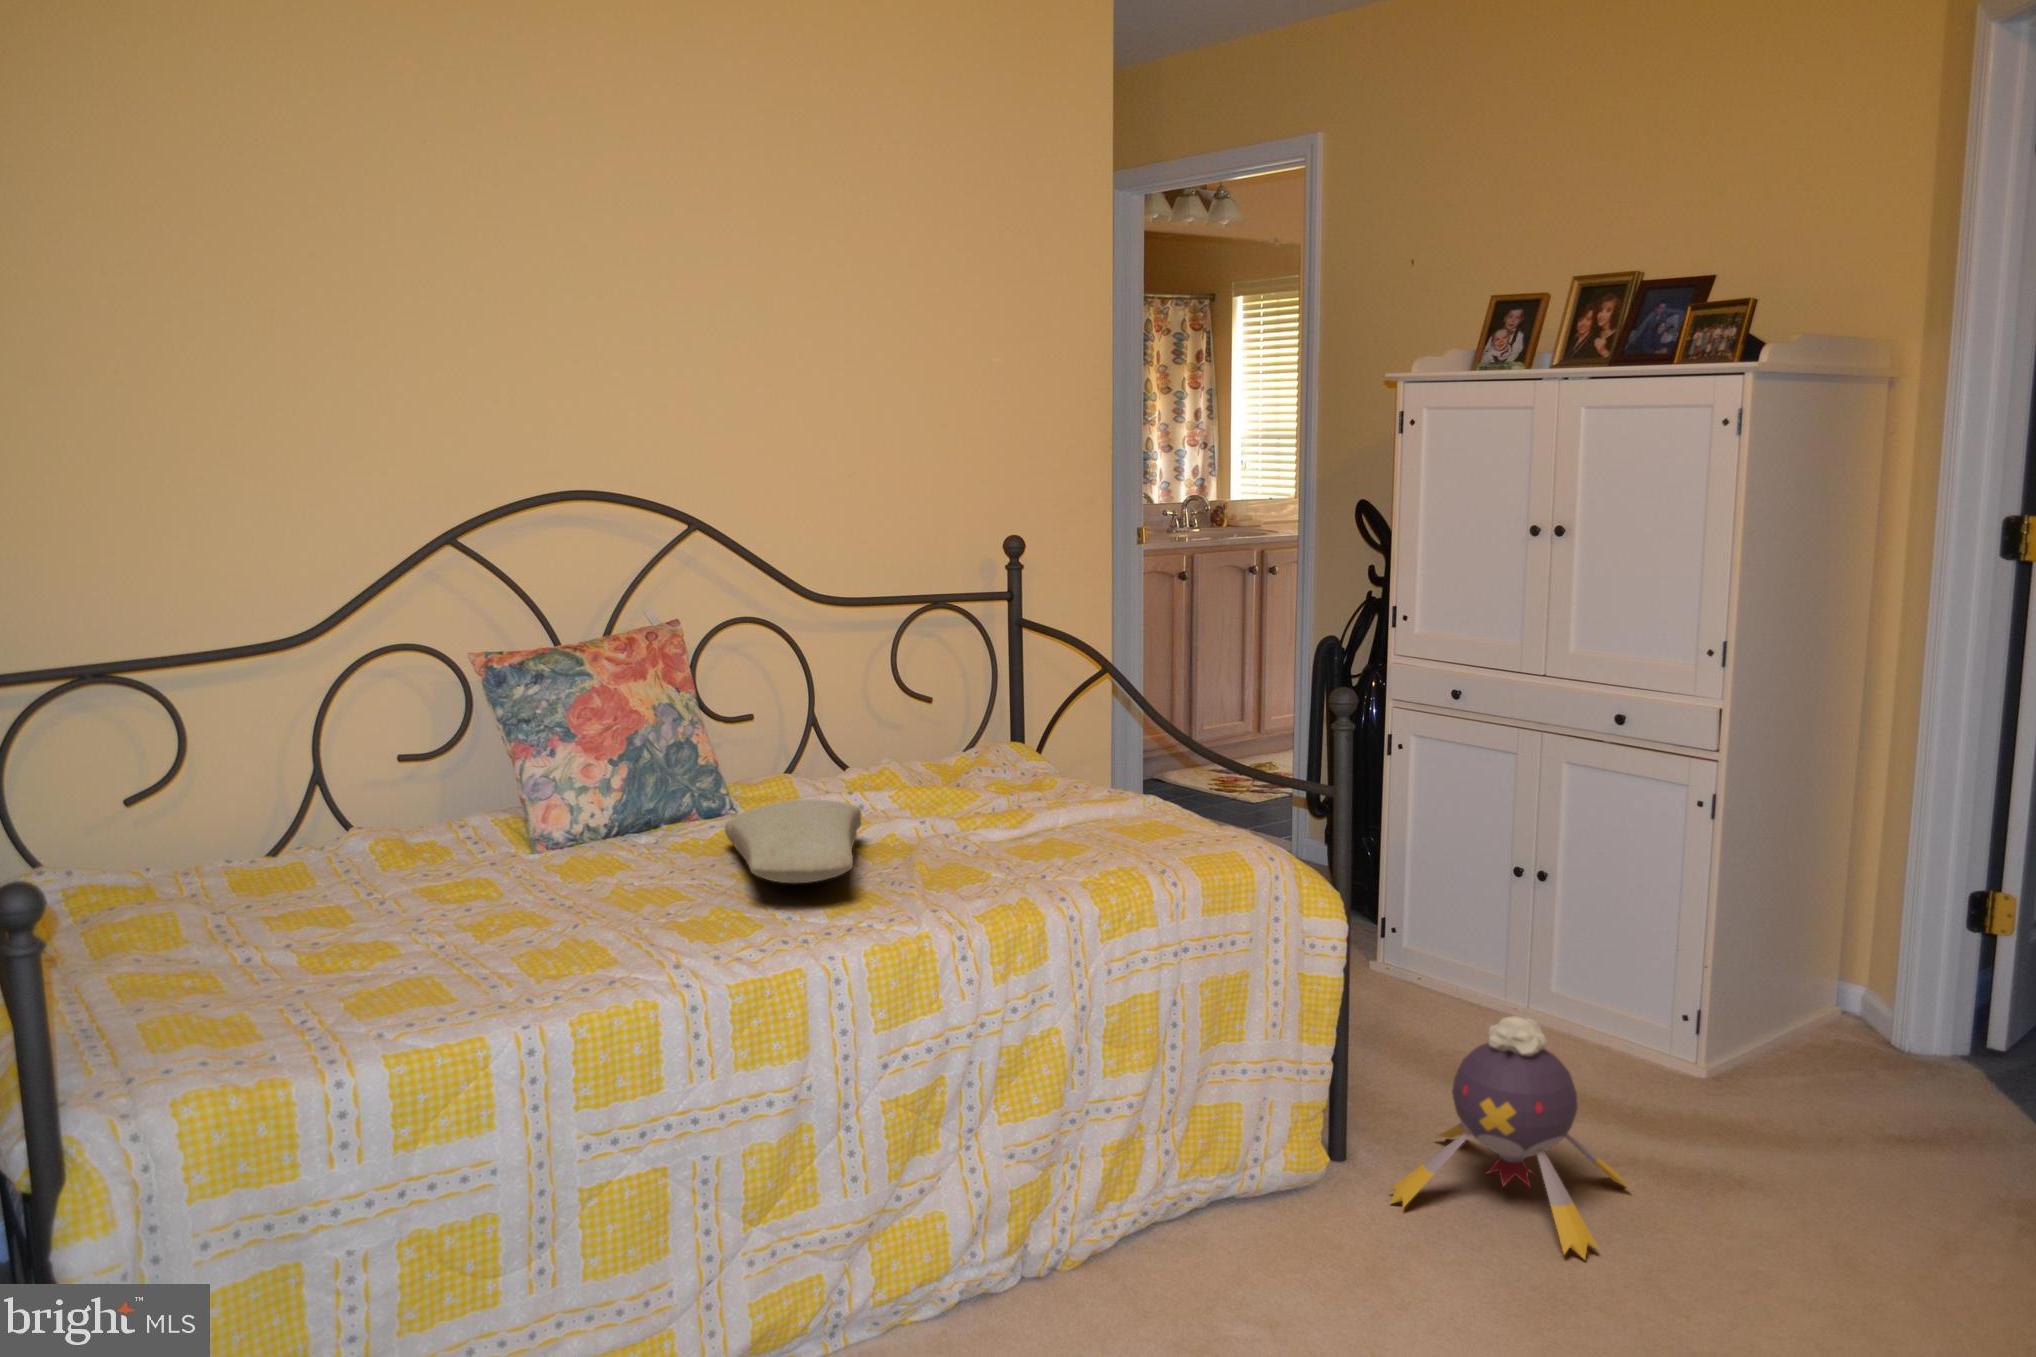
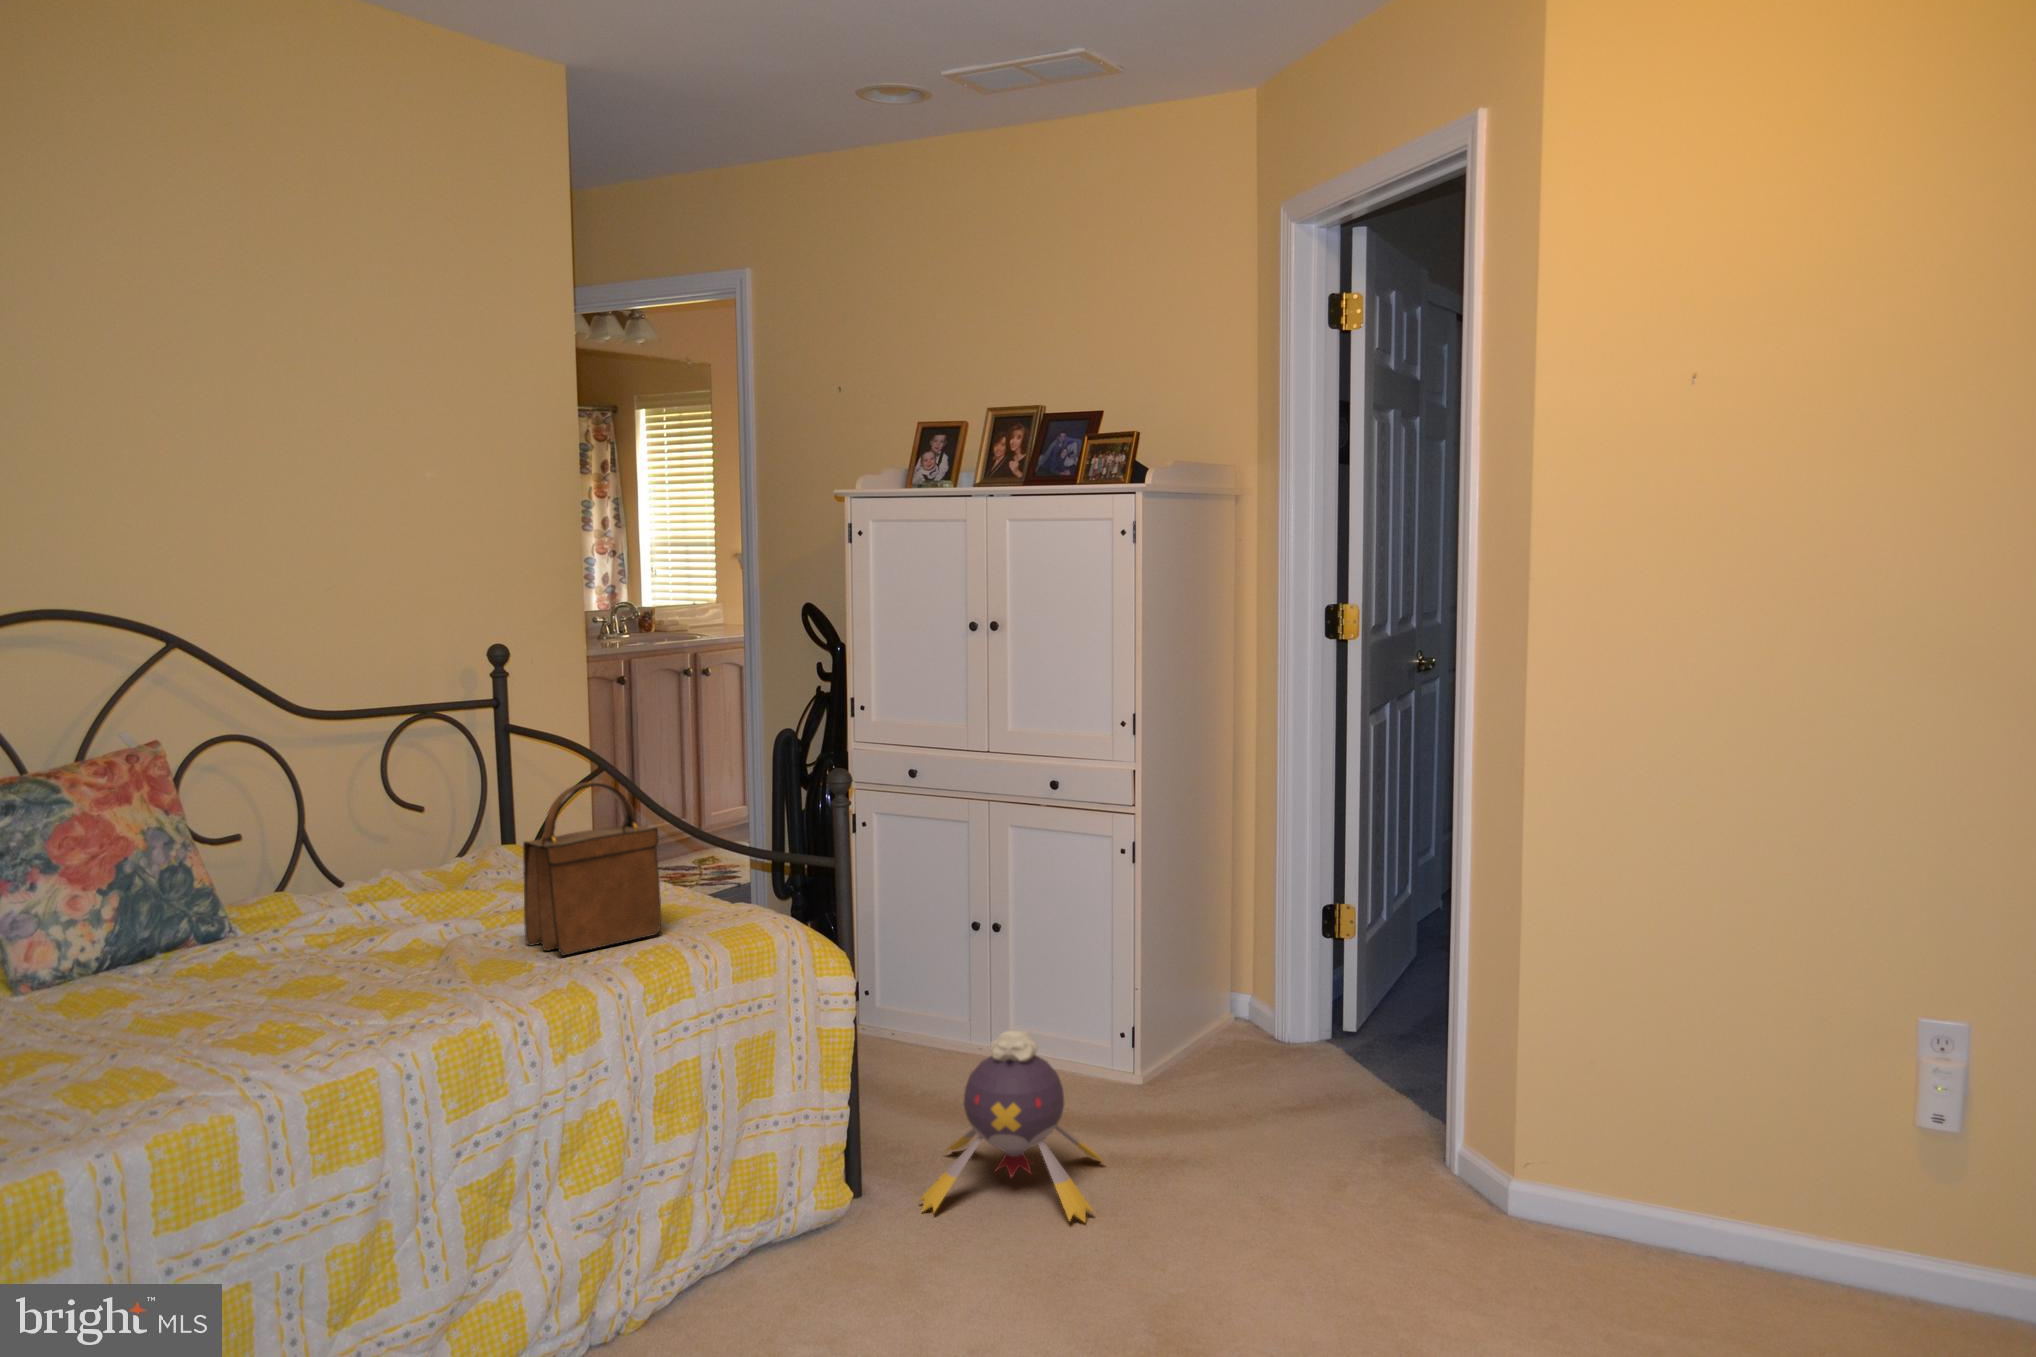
handbag: none [973,691,1113,871] -> present [523,782,661,956]
pillow: present [725,800,861,883] -> none [251,908,424,990]

